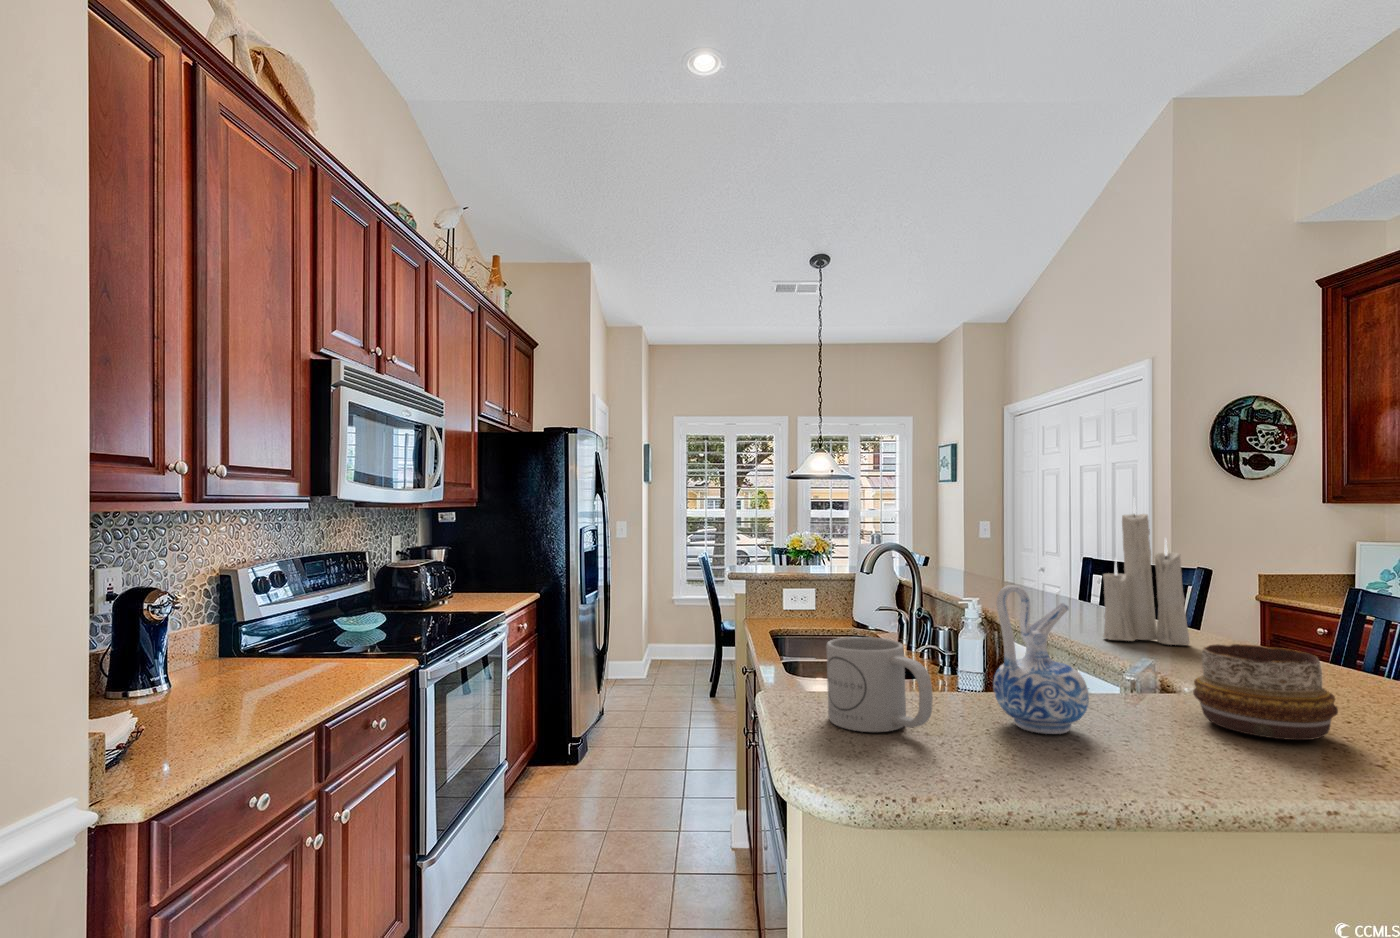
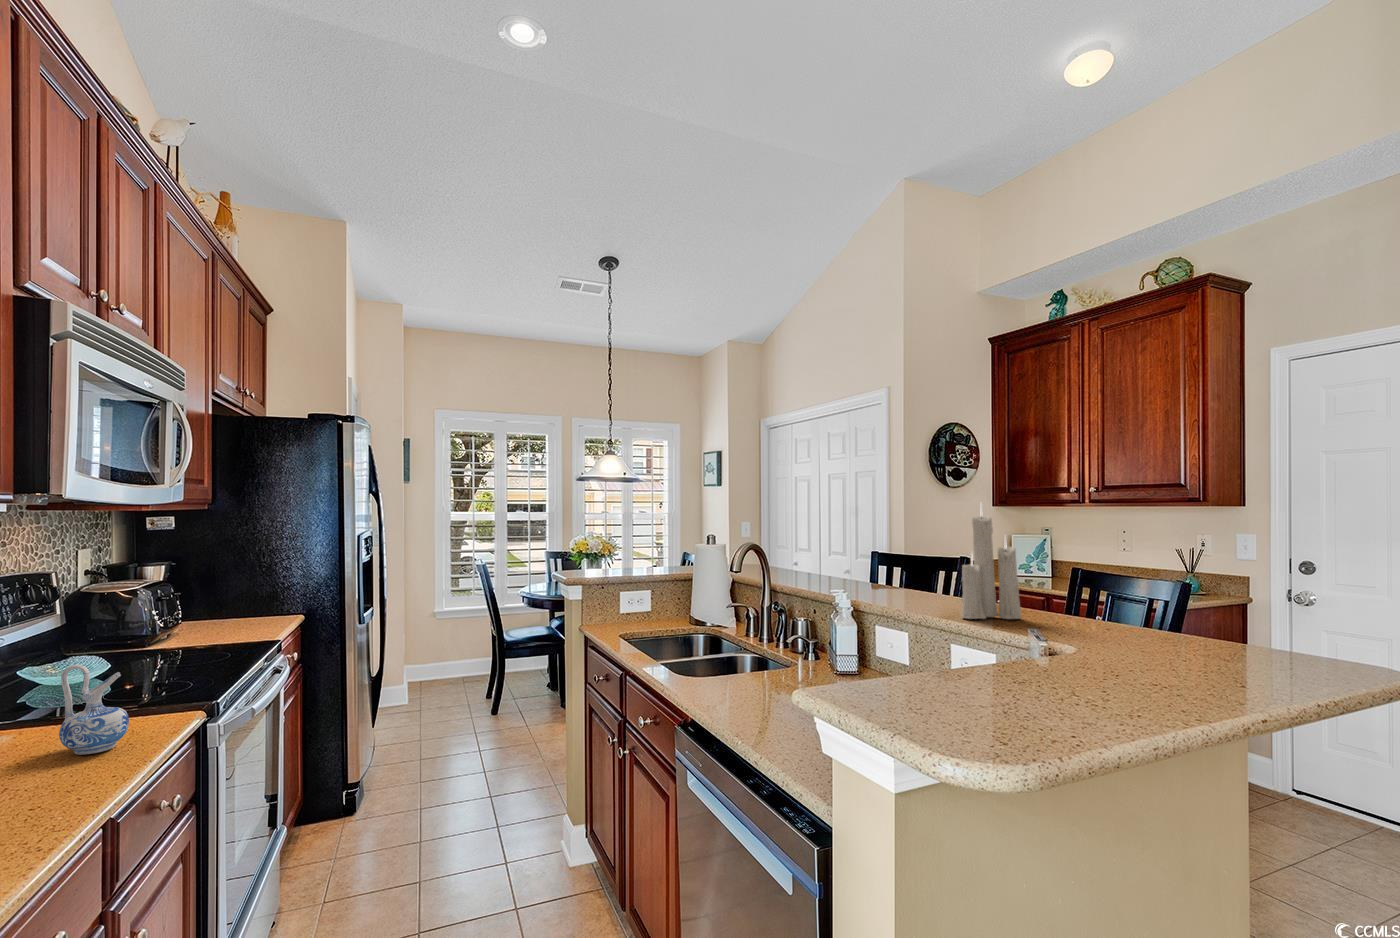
ceramic pitcher: present [993,585,1089,734] -> present [59,665,129,755]
mug: present [826,637,933,732] -> none [895,630,1005,715]
decorative bowl: present [1193,644,1338,740] -> none [1115,614,1213,680]

